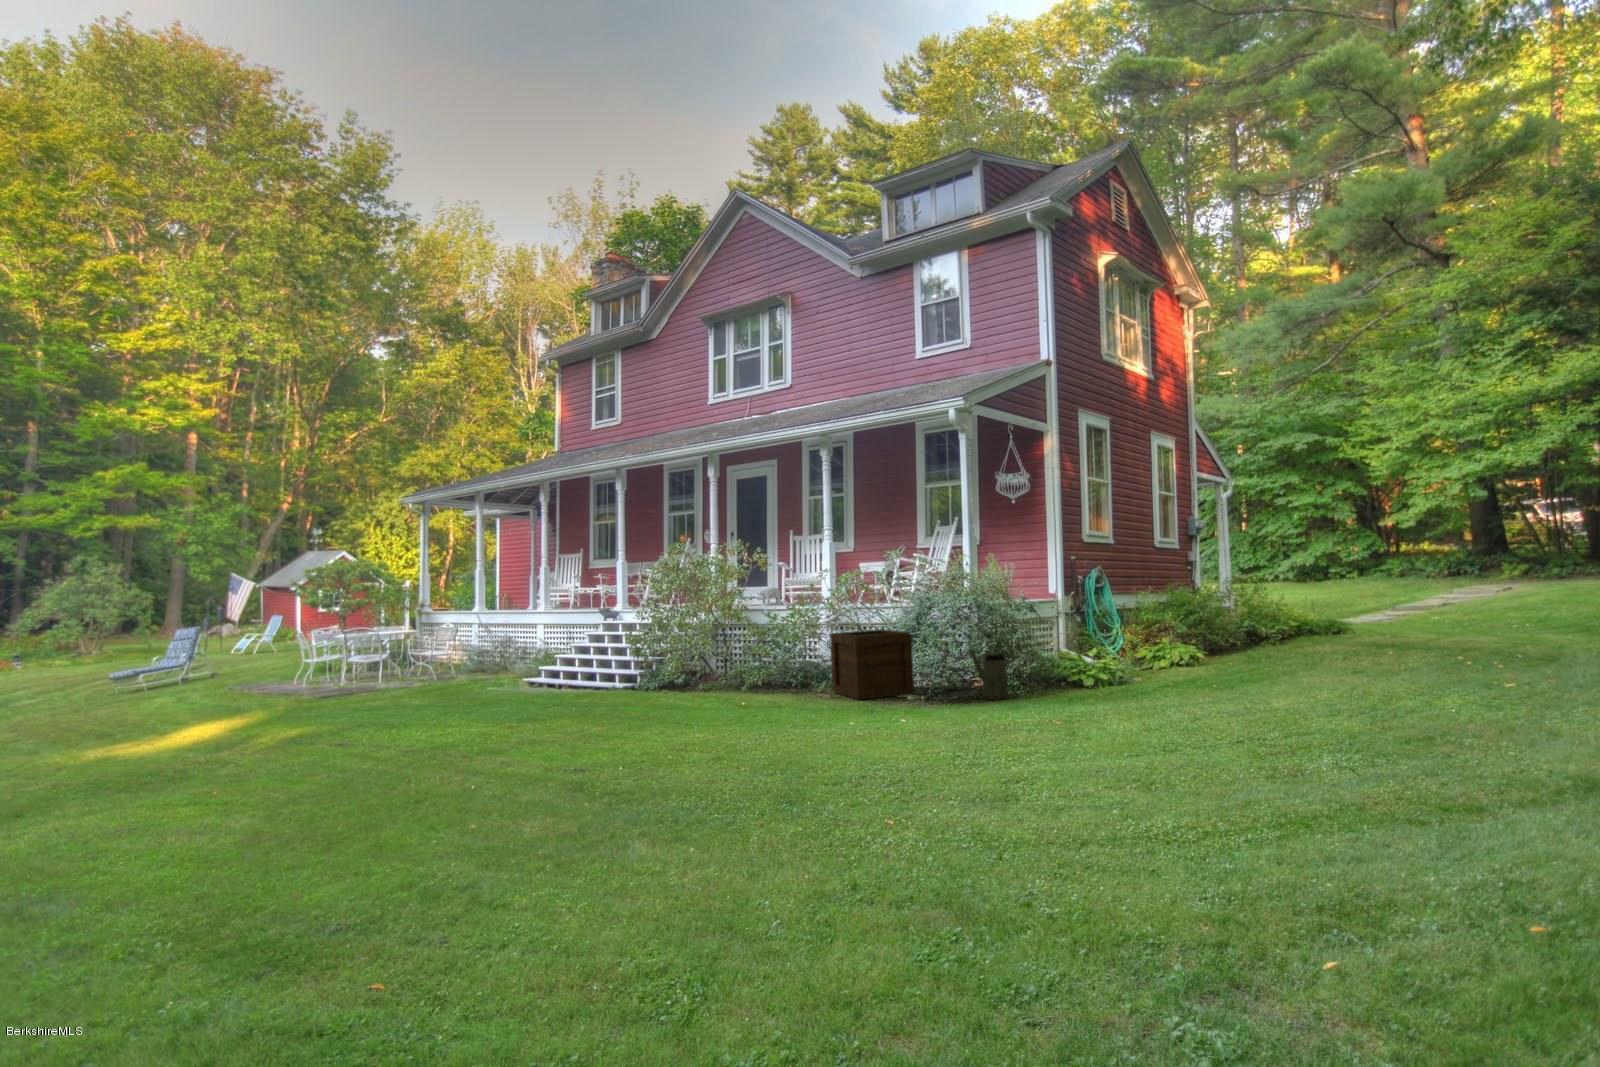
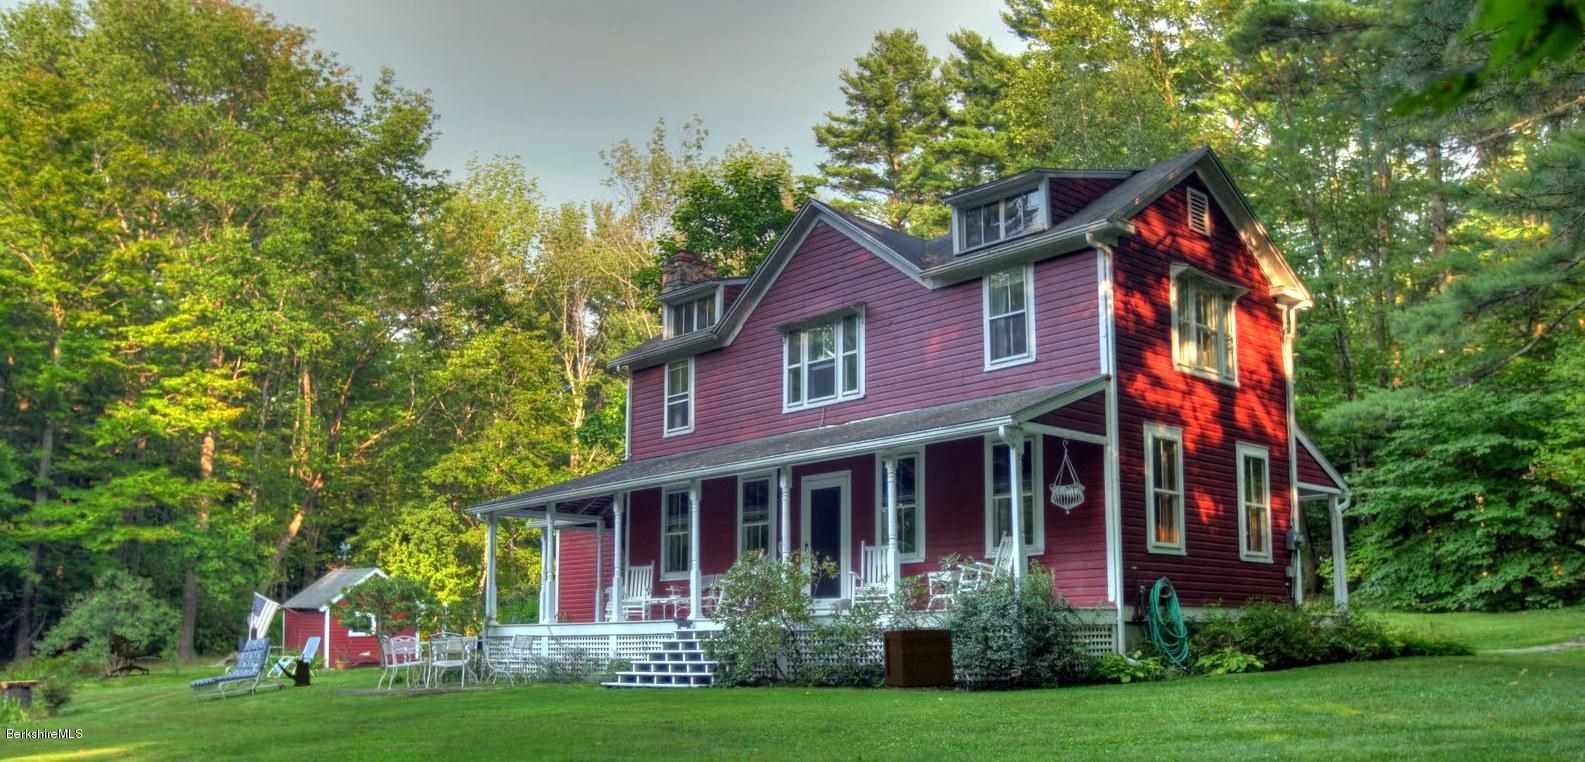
chair: none [79,614,120,653] -> present [111,634,149,676]
watering can: present [970,645,1010,700] -> present [276,654,310,686]

